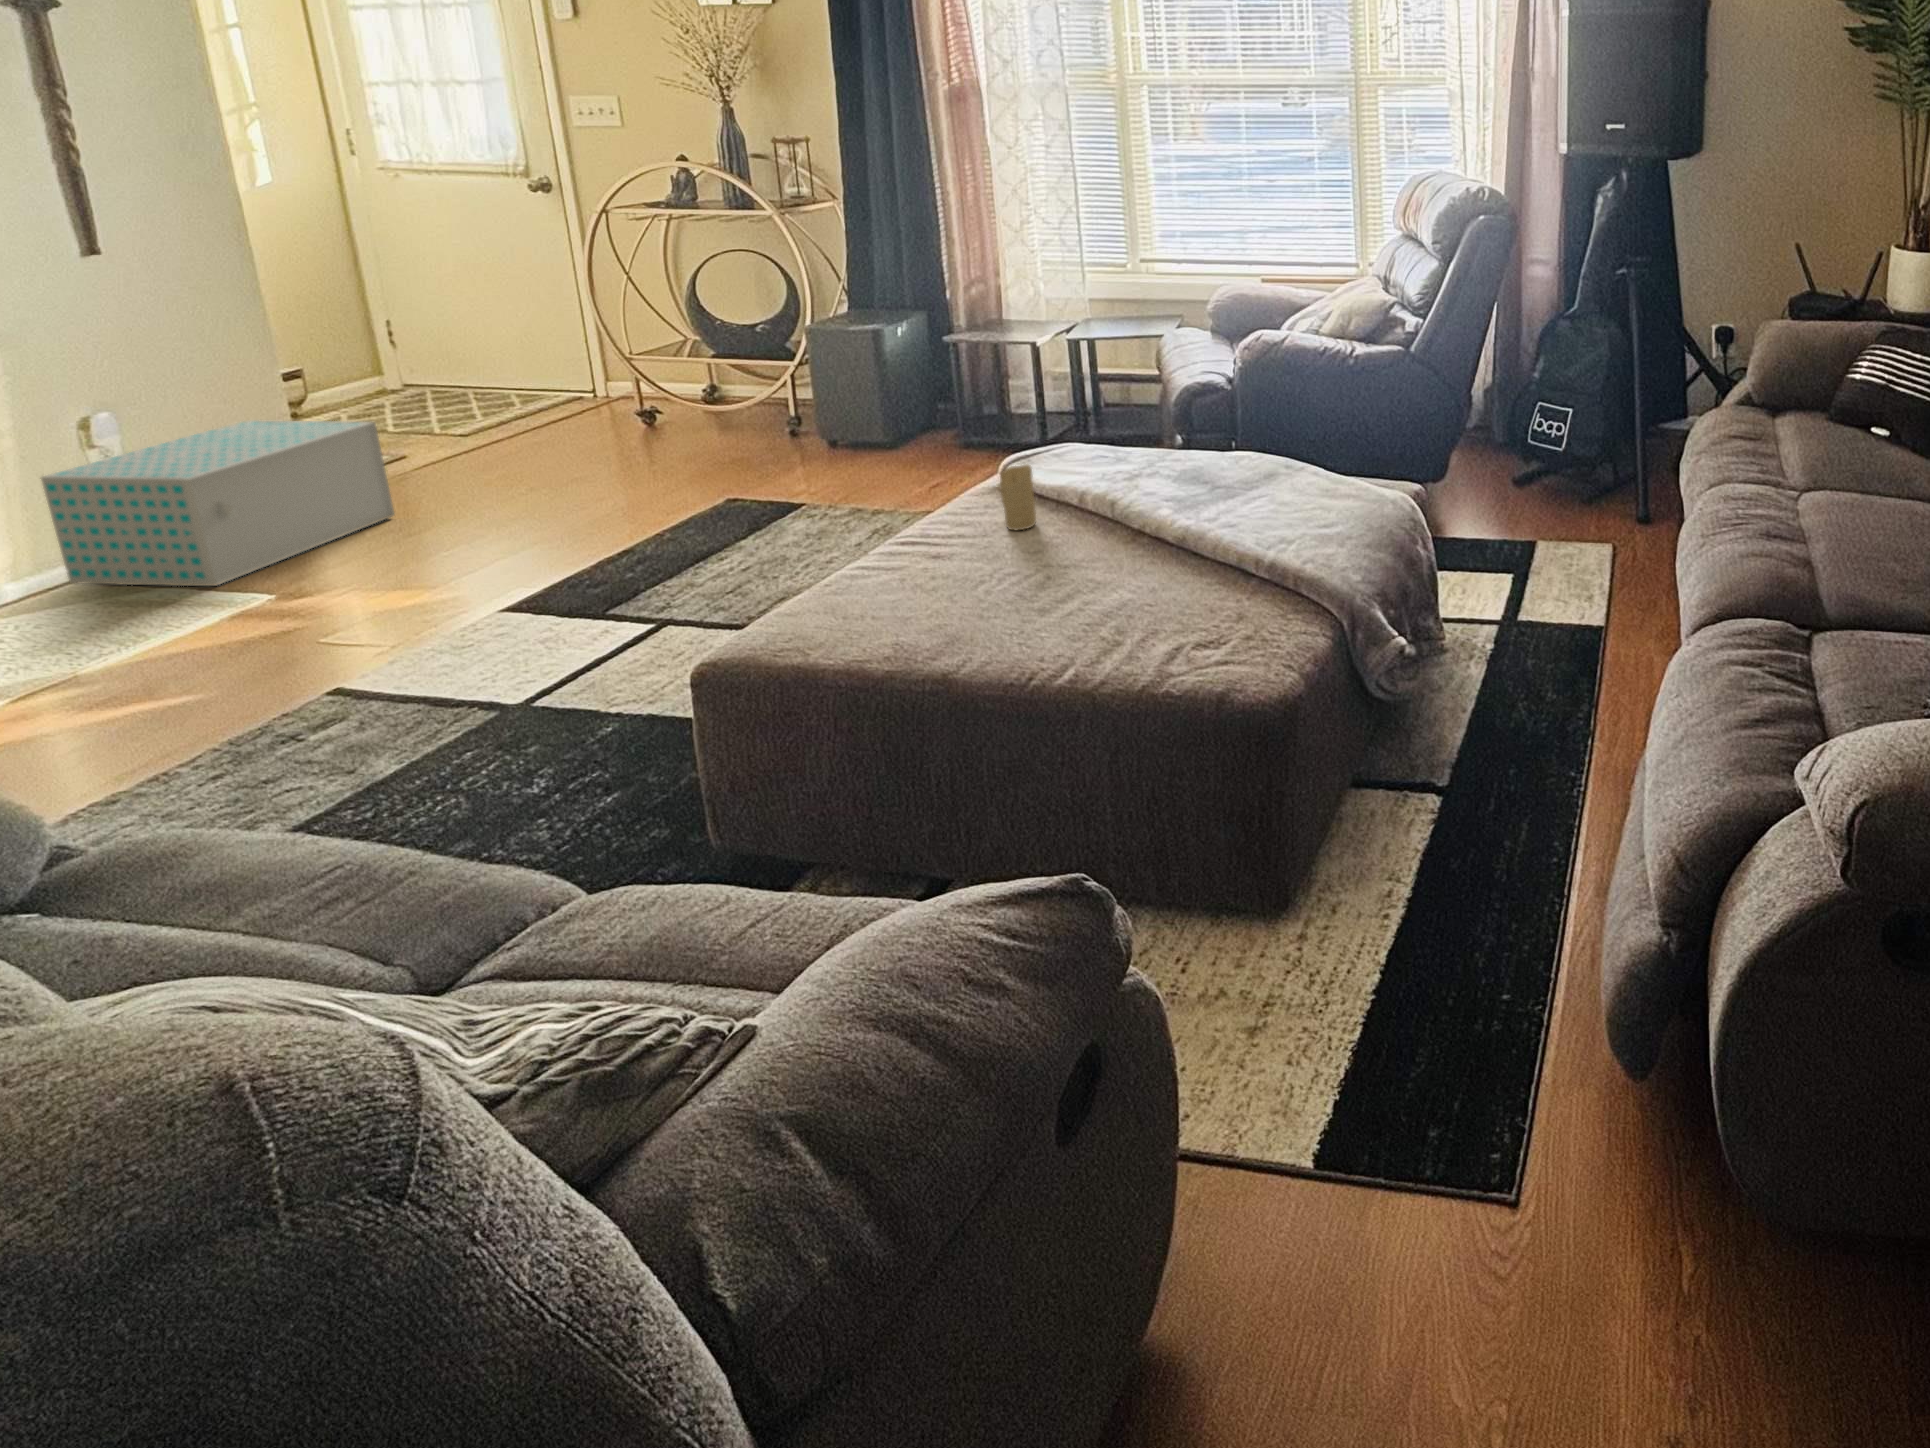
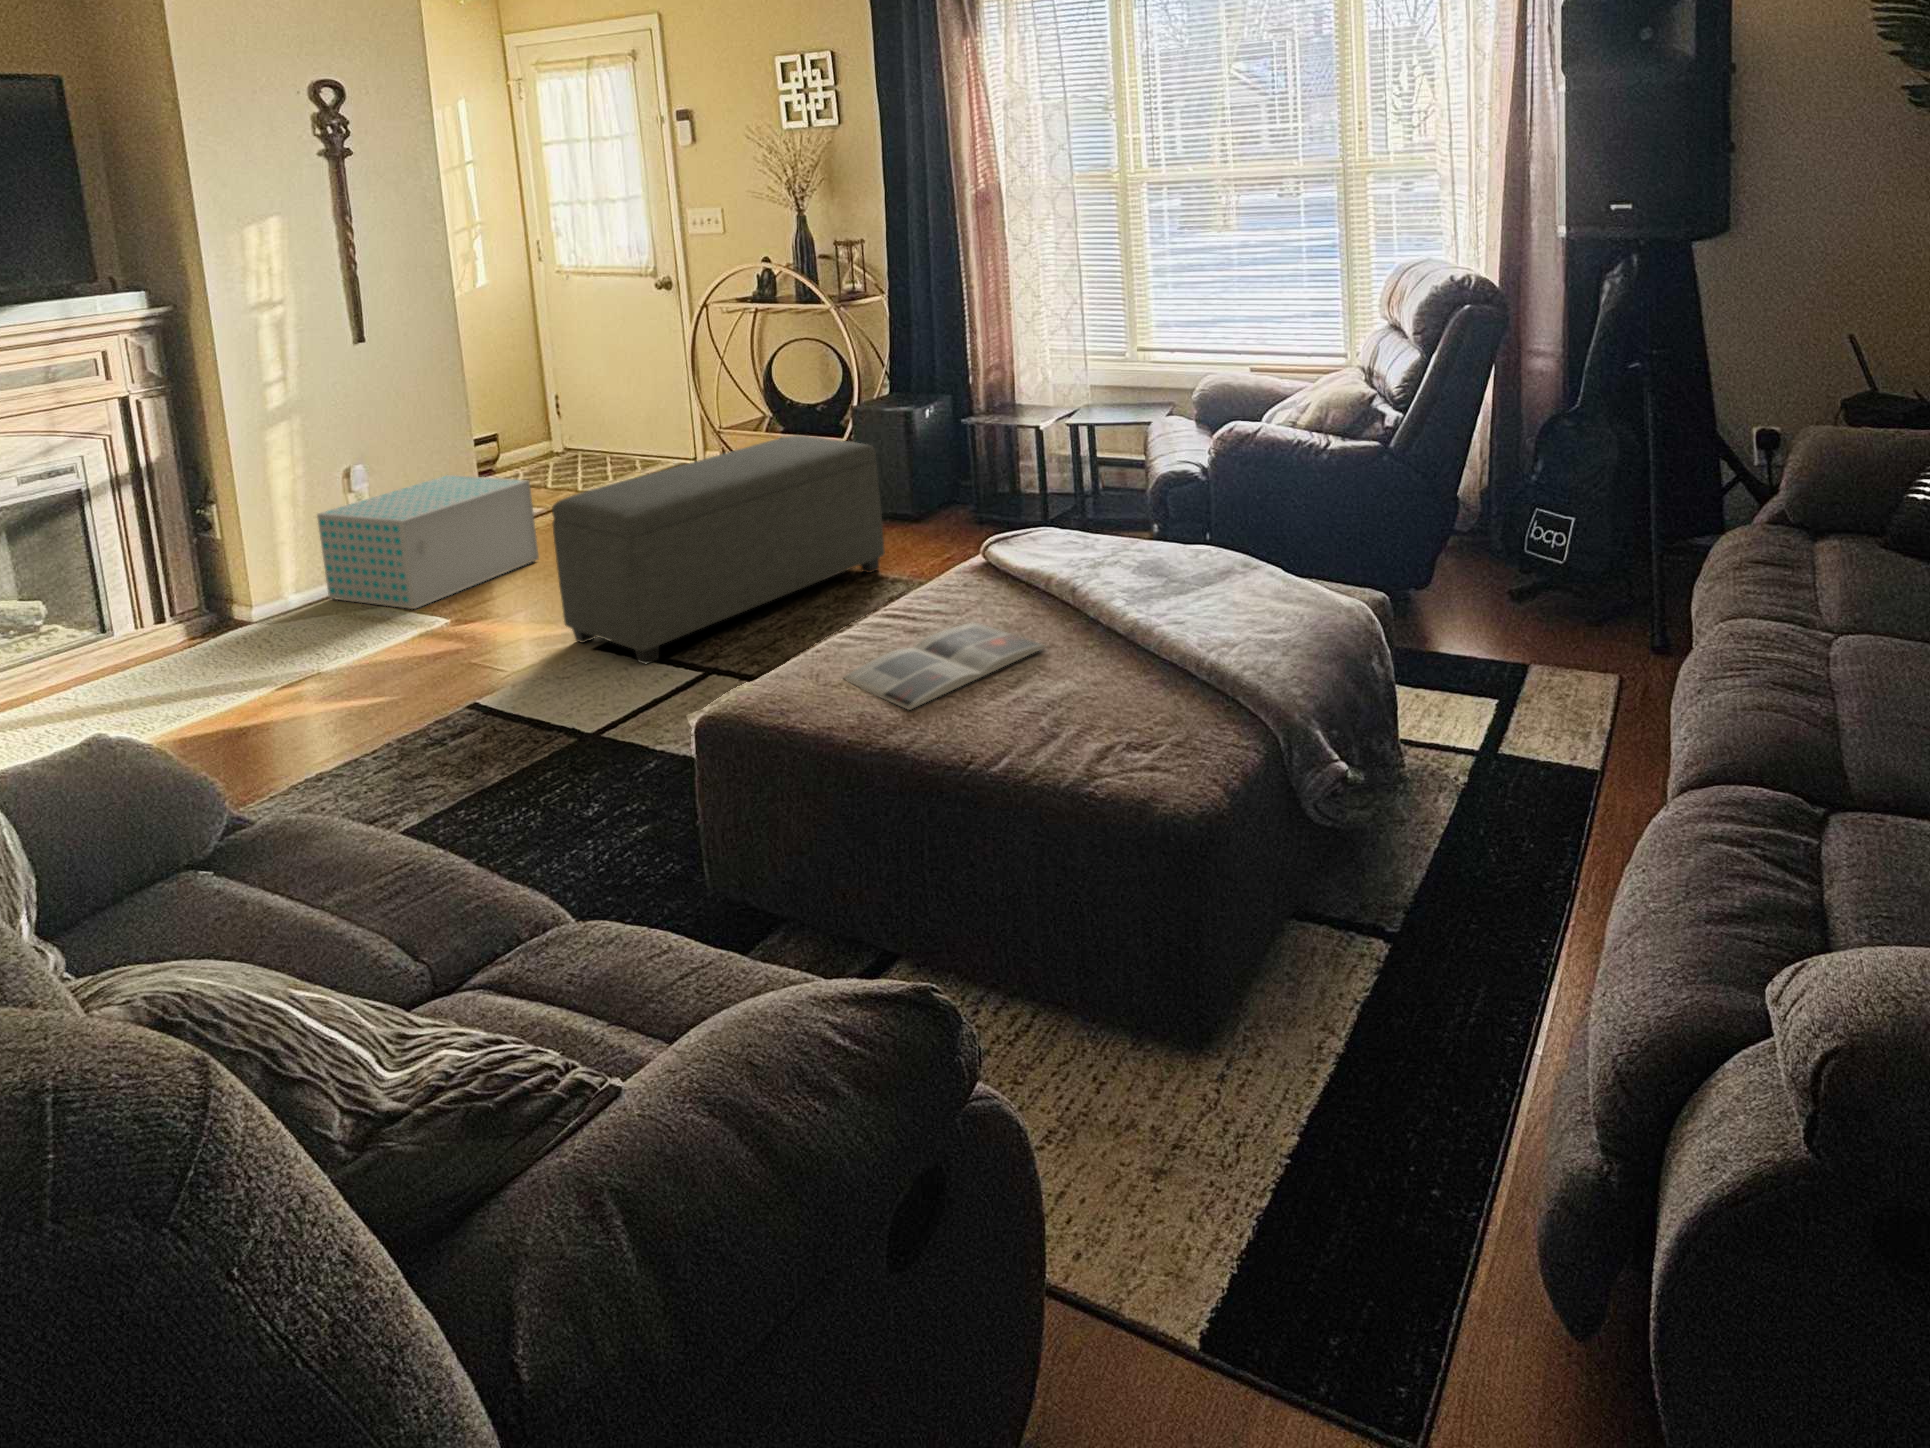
ottoman: none [429,358,865,623] -> present [552,435,885,664]
candle: present [1000,465,1036,530] -> none [968,549,1000,613]
magazine: none [870,540,1098,632] -> present [844,622,1046,710]

